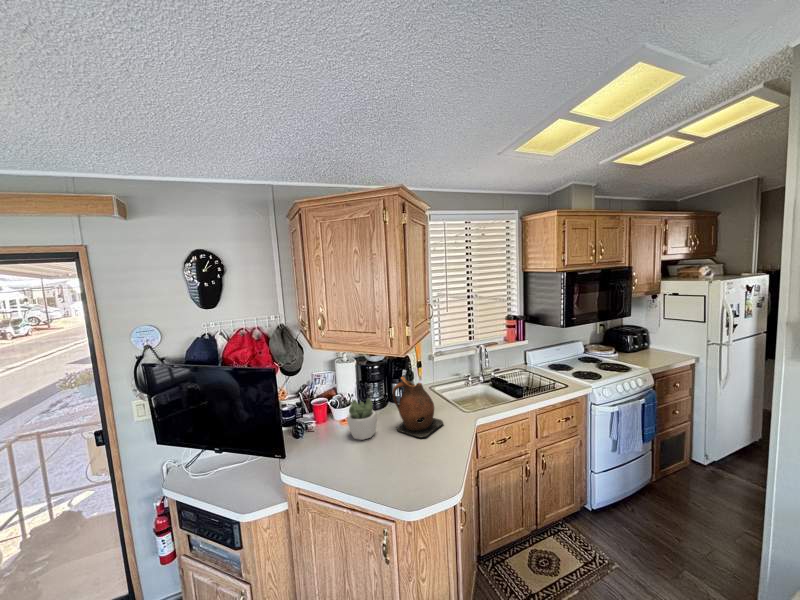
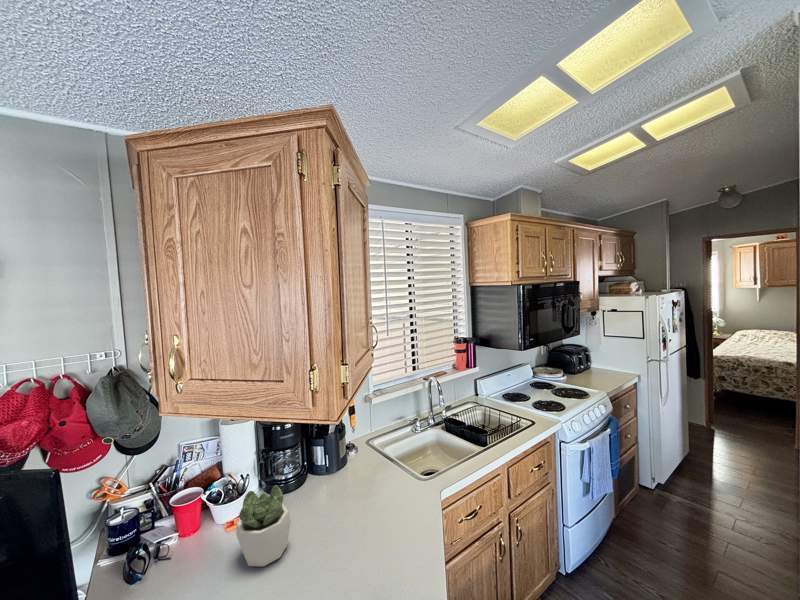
ceramic pitcher: present [393,377,443,438] -> none [317,441,397,546]

